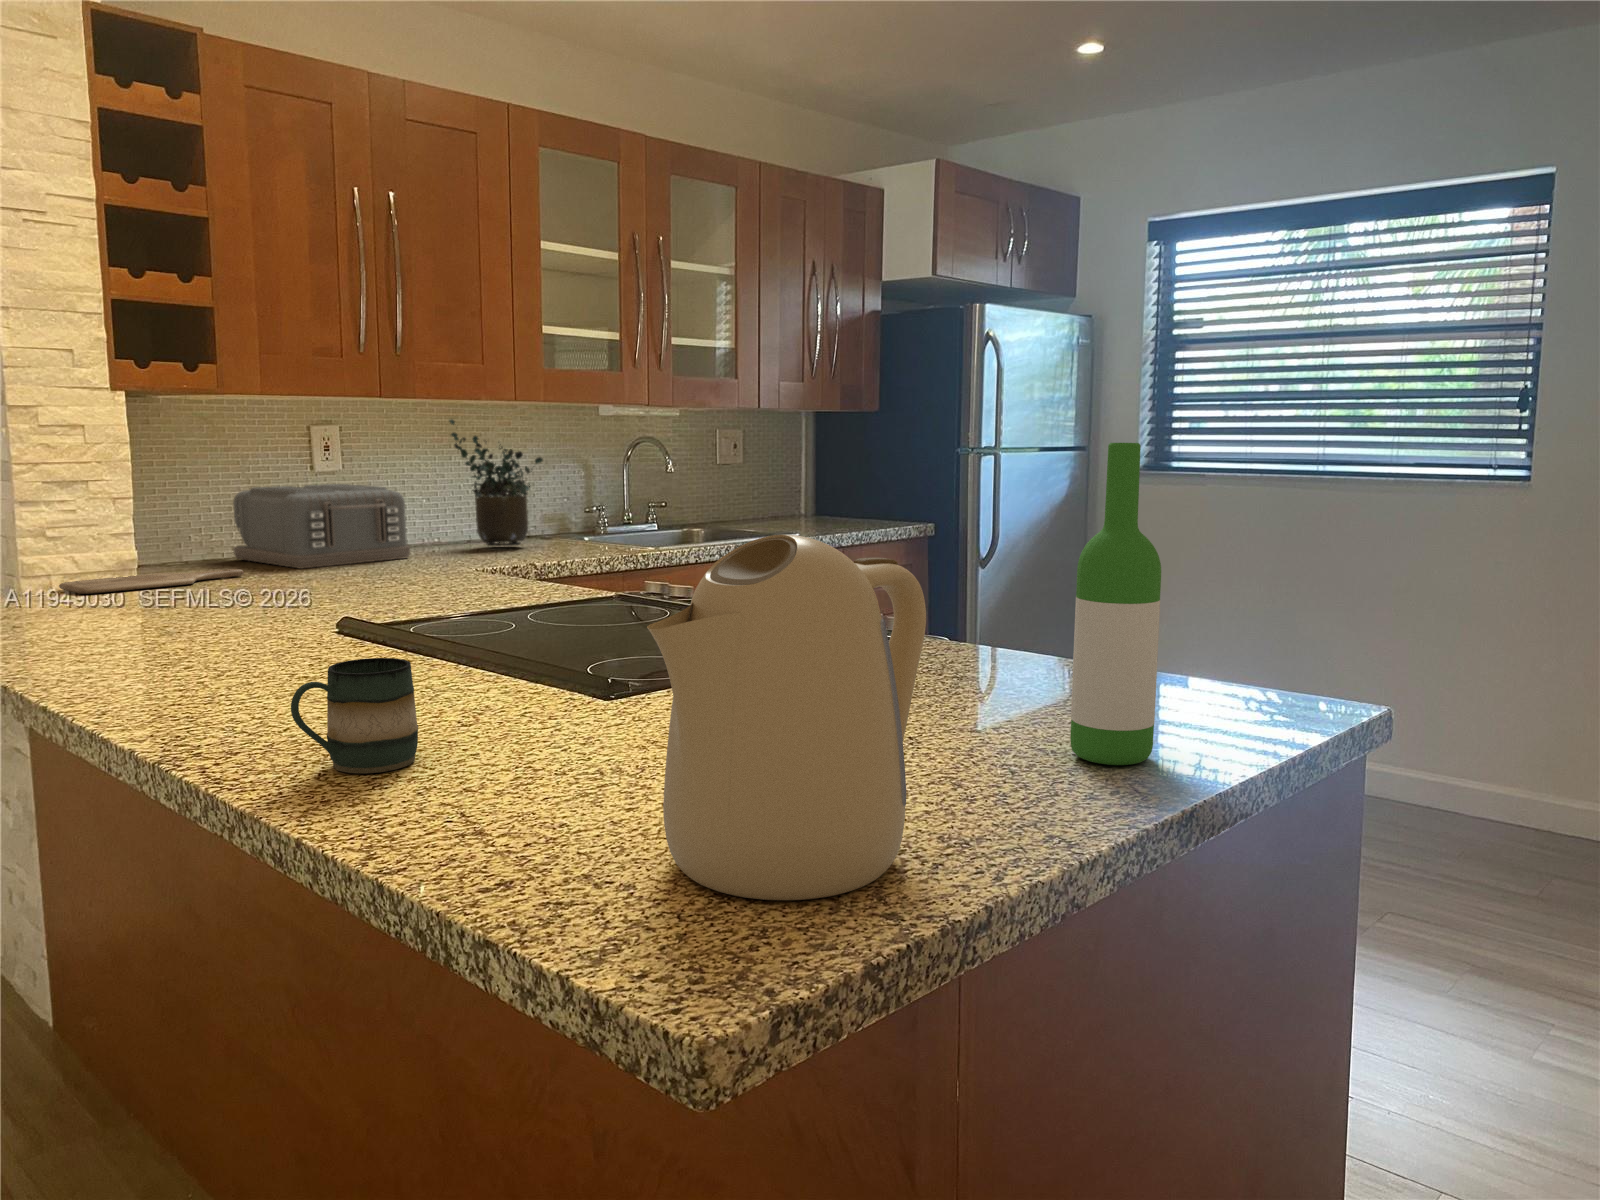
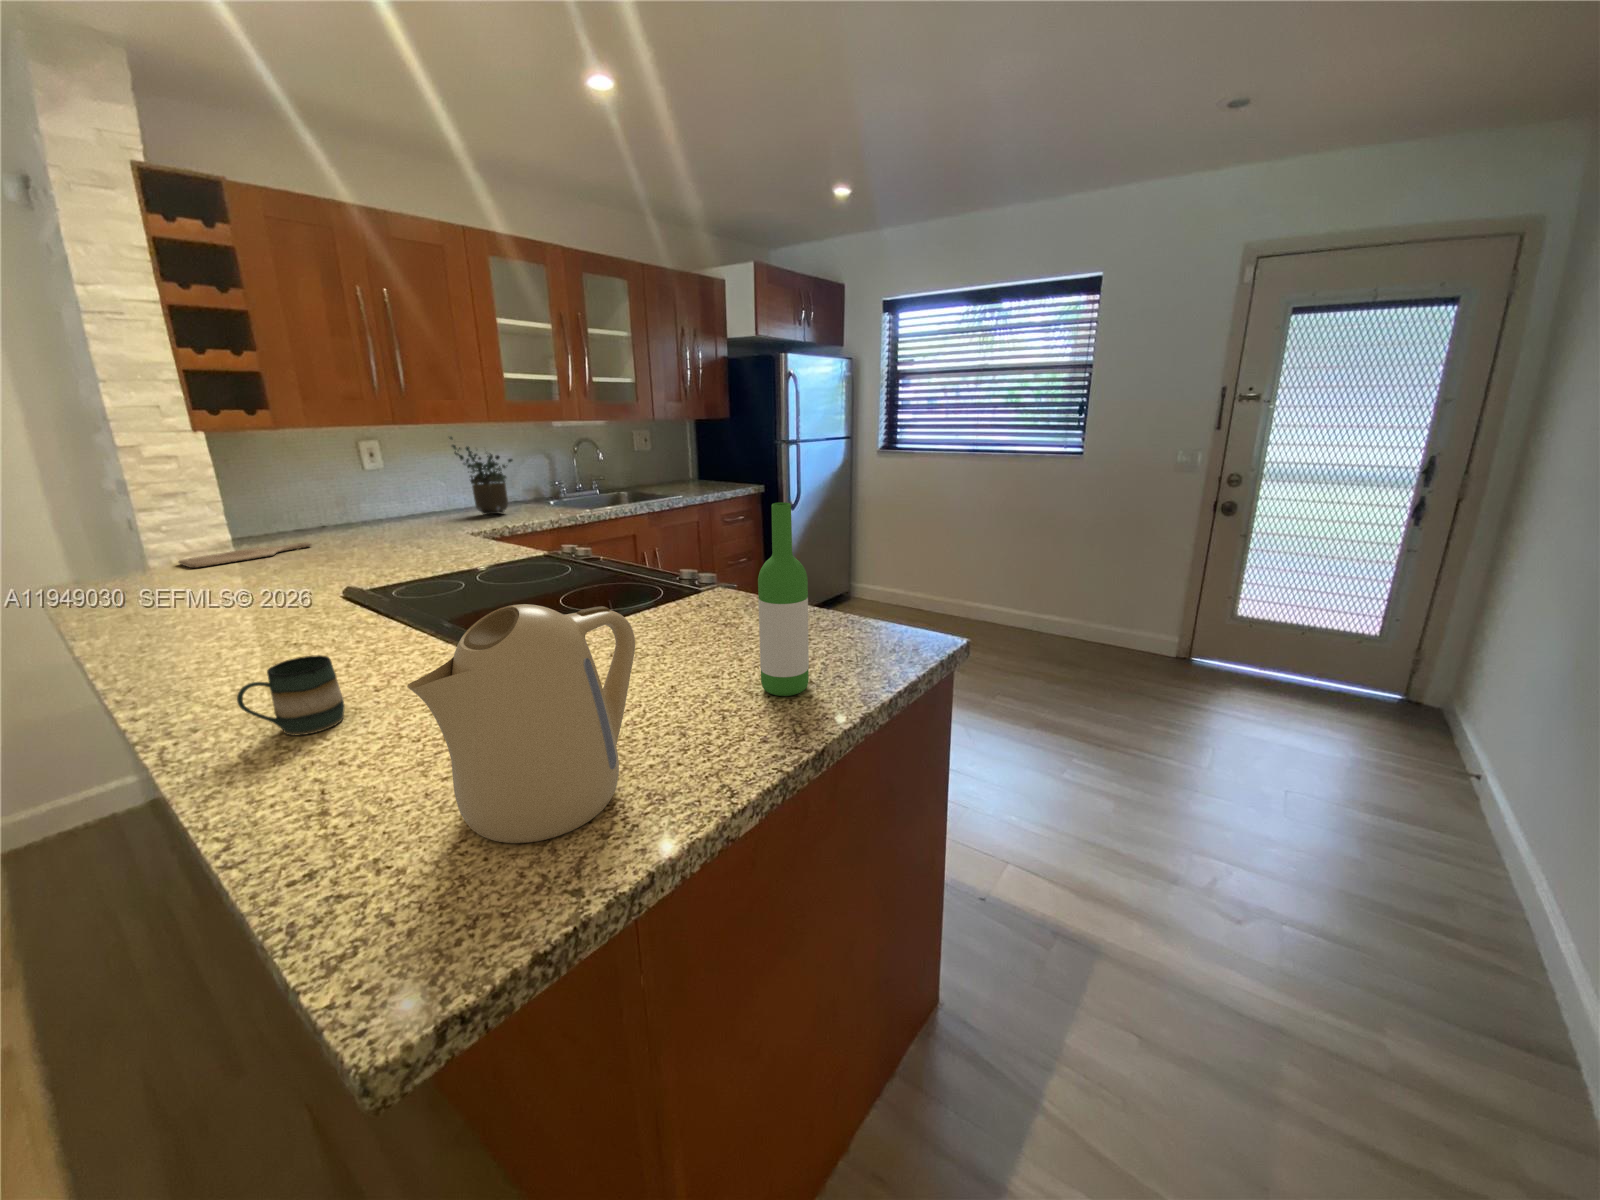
toaster: present [233,484,410,569] -> none [307,480,430,538]

